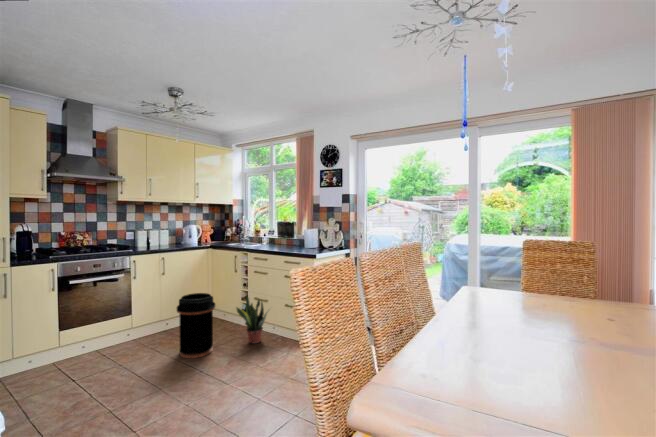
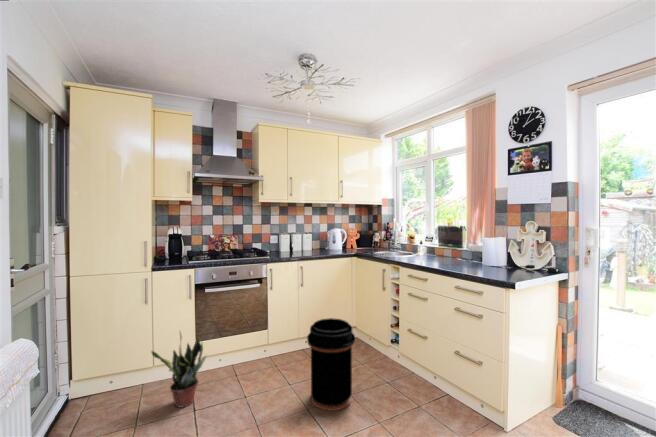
potted plant: present [237,296,268,344] -> present [151,334,206,407]

